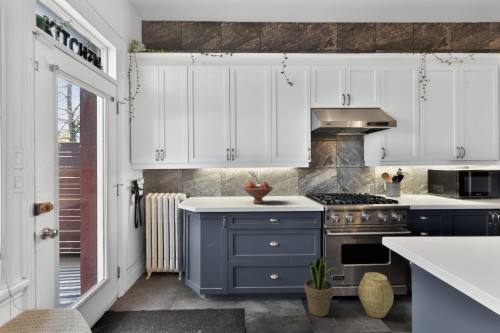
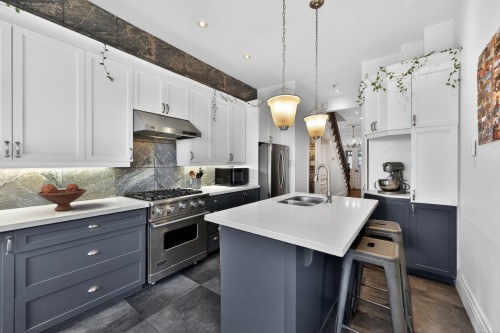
potted plant: present [305,256,337,316] -> none [130,248,164,310]
woven basket: present [358,272,394,318] -> none [180,249,206,286]

